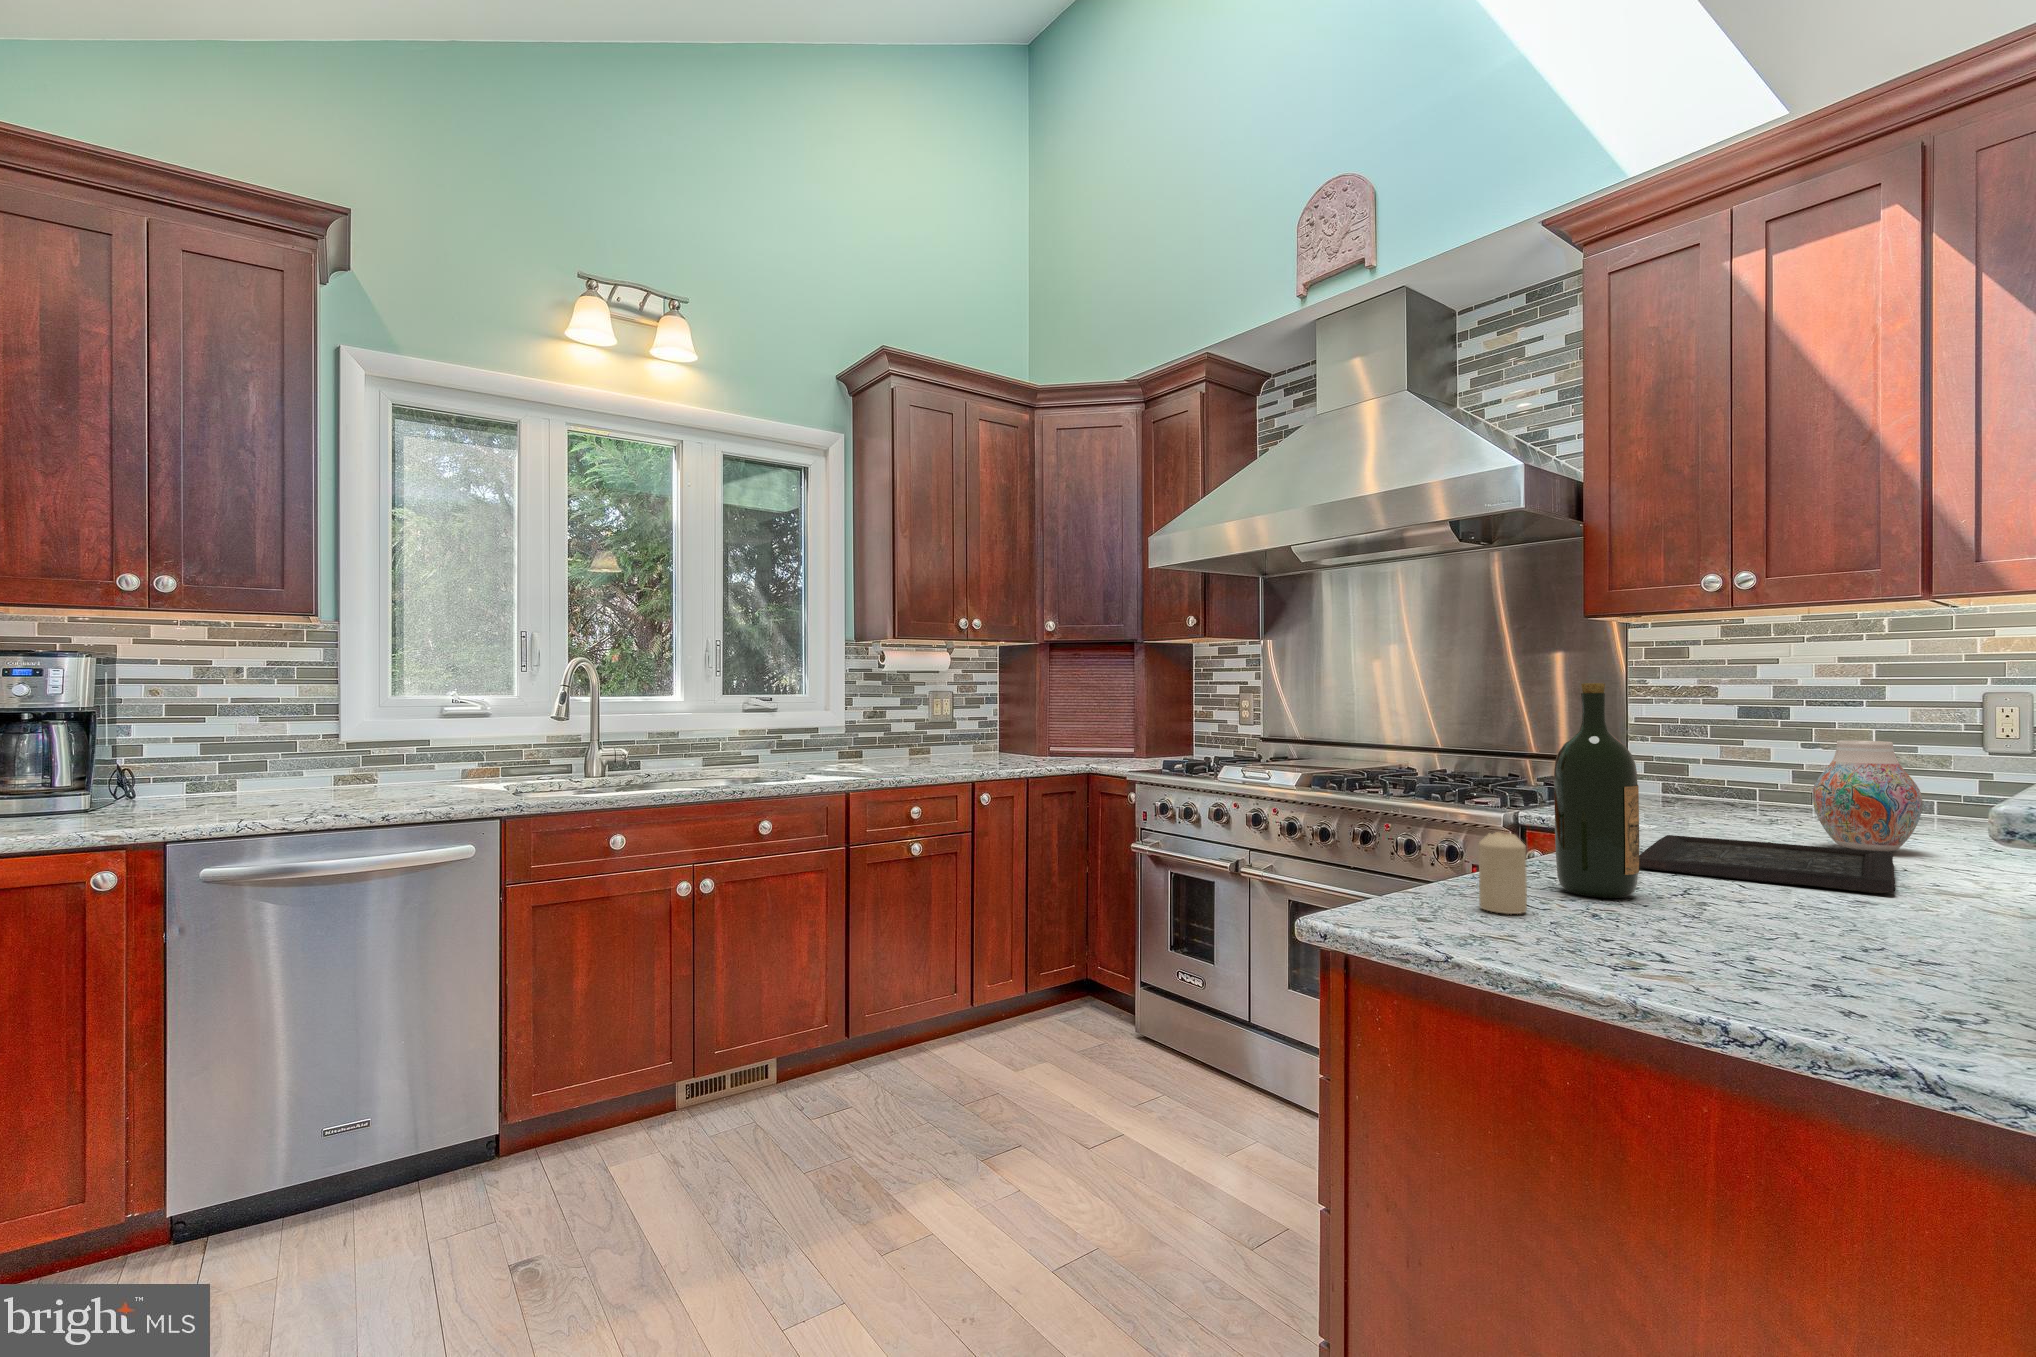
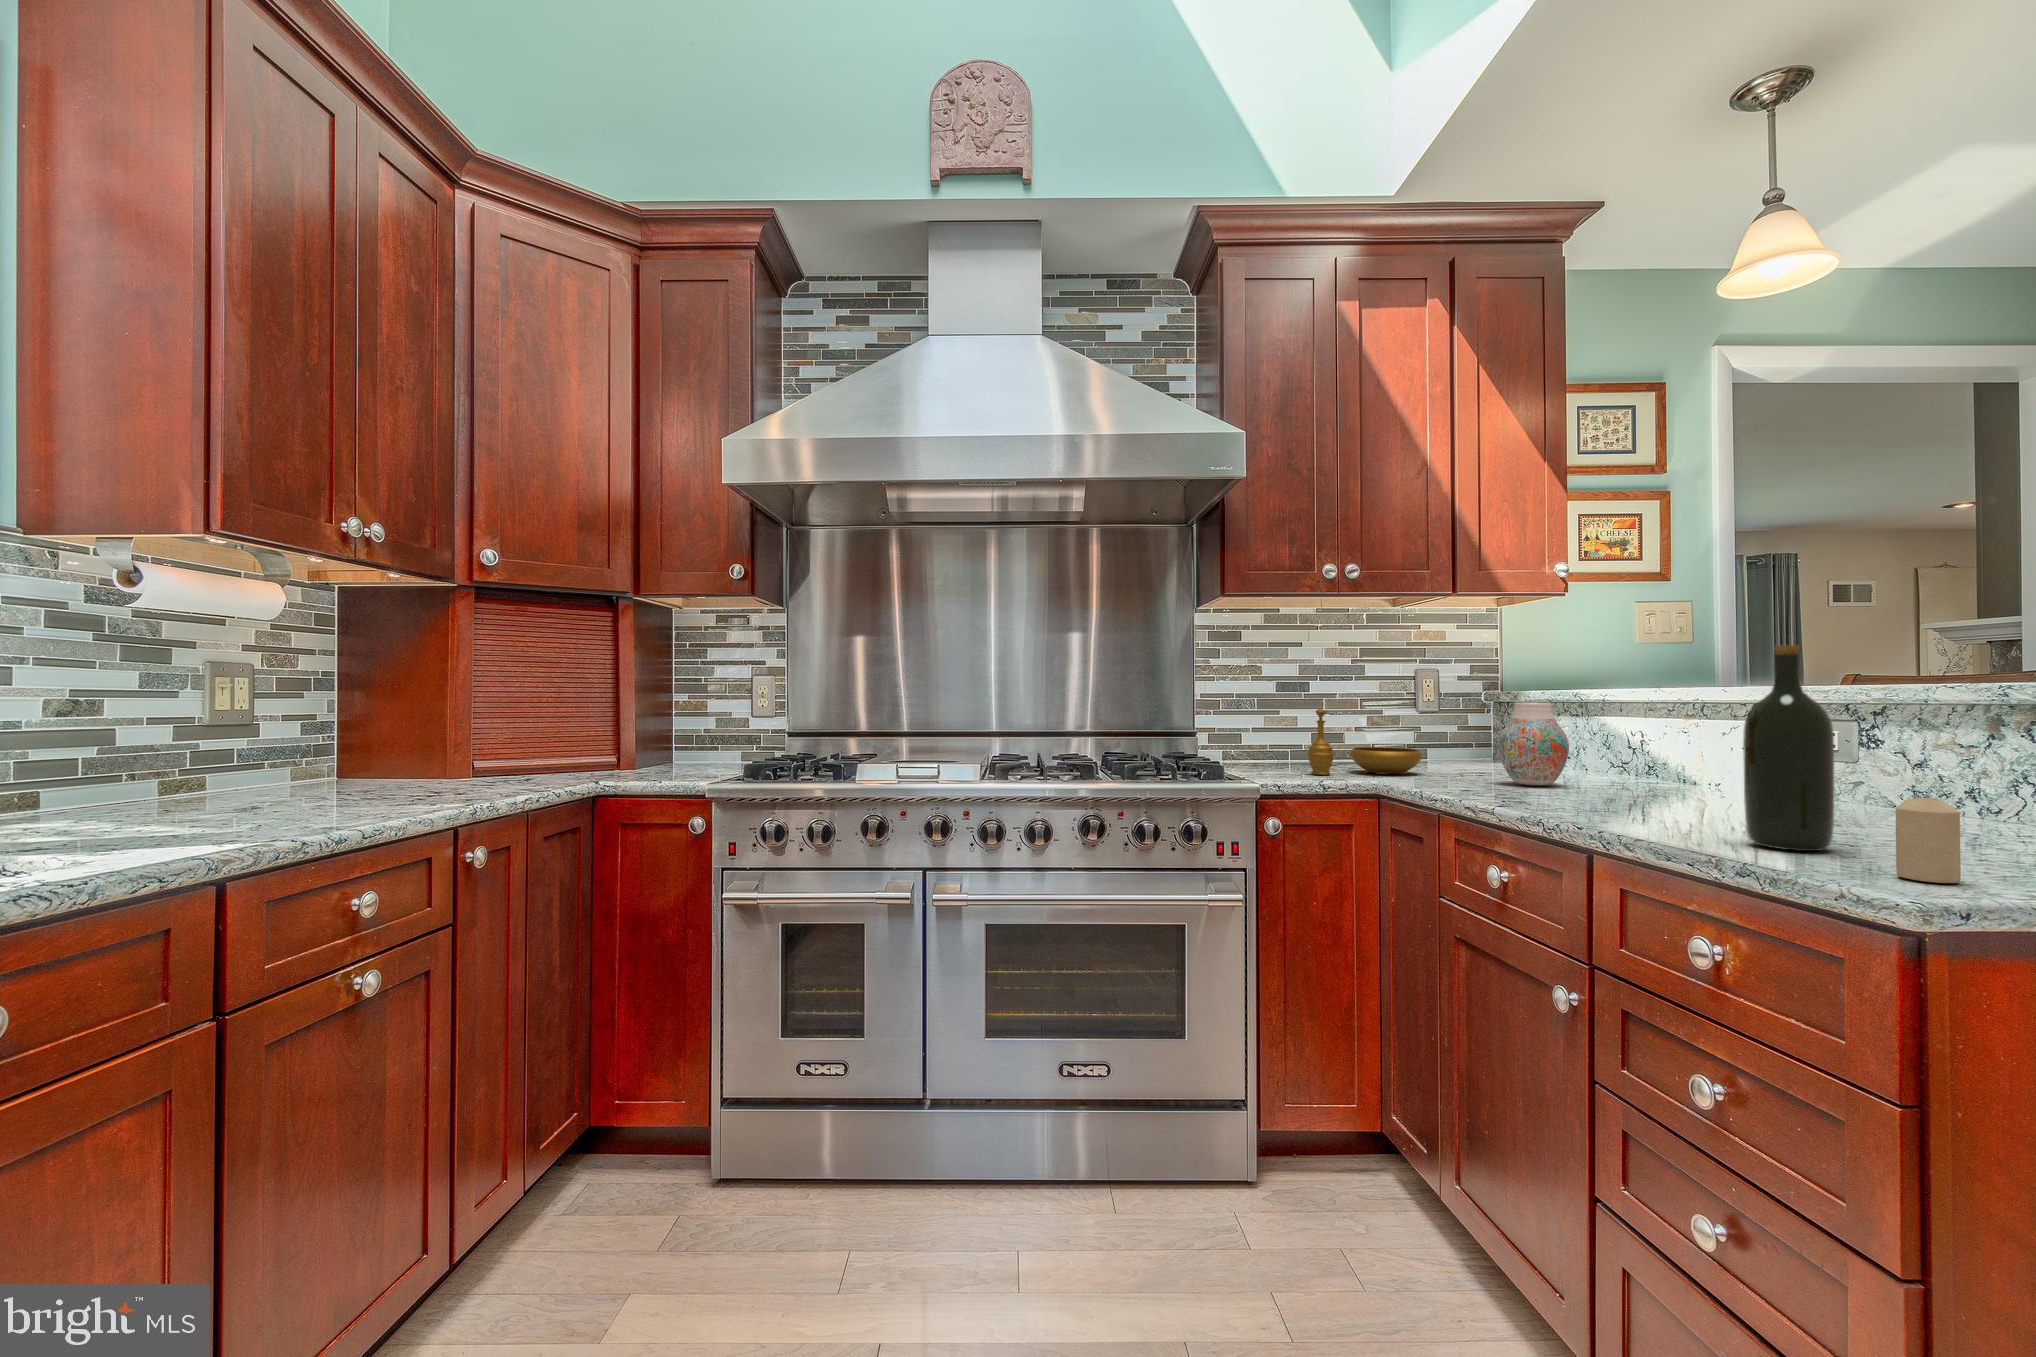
decorative bowl: none [1649,739,1825,826] -> present [1308,708,1422,775]
tray: present [1639,835,1895,893] -> none [1490,784,1770,819]

